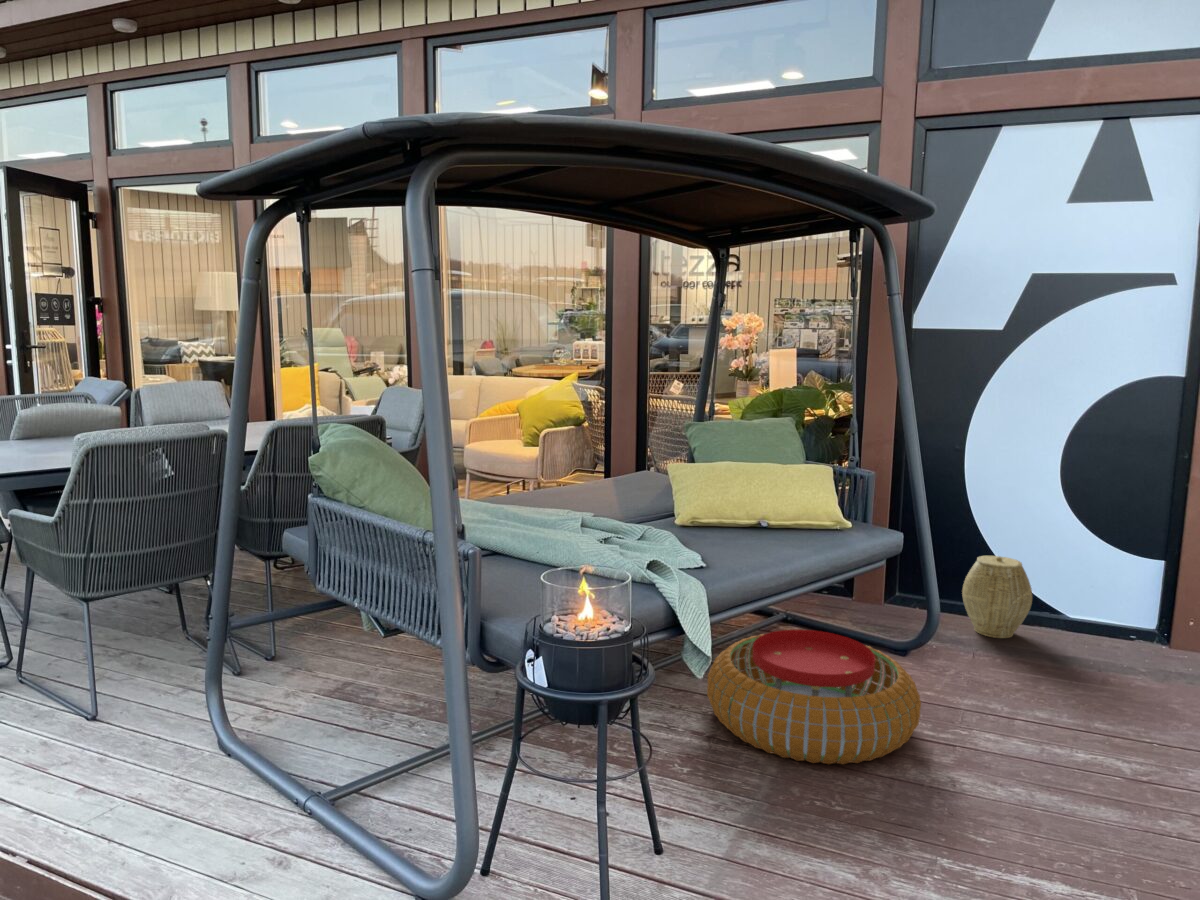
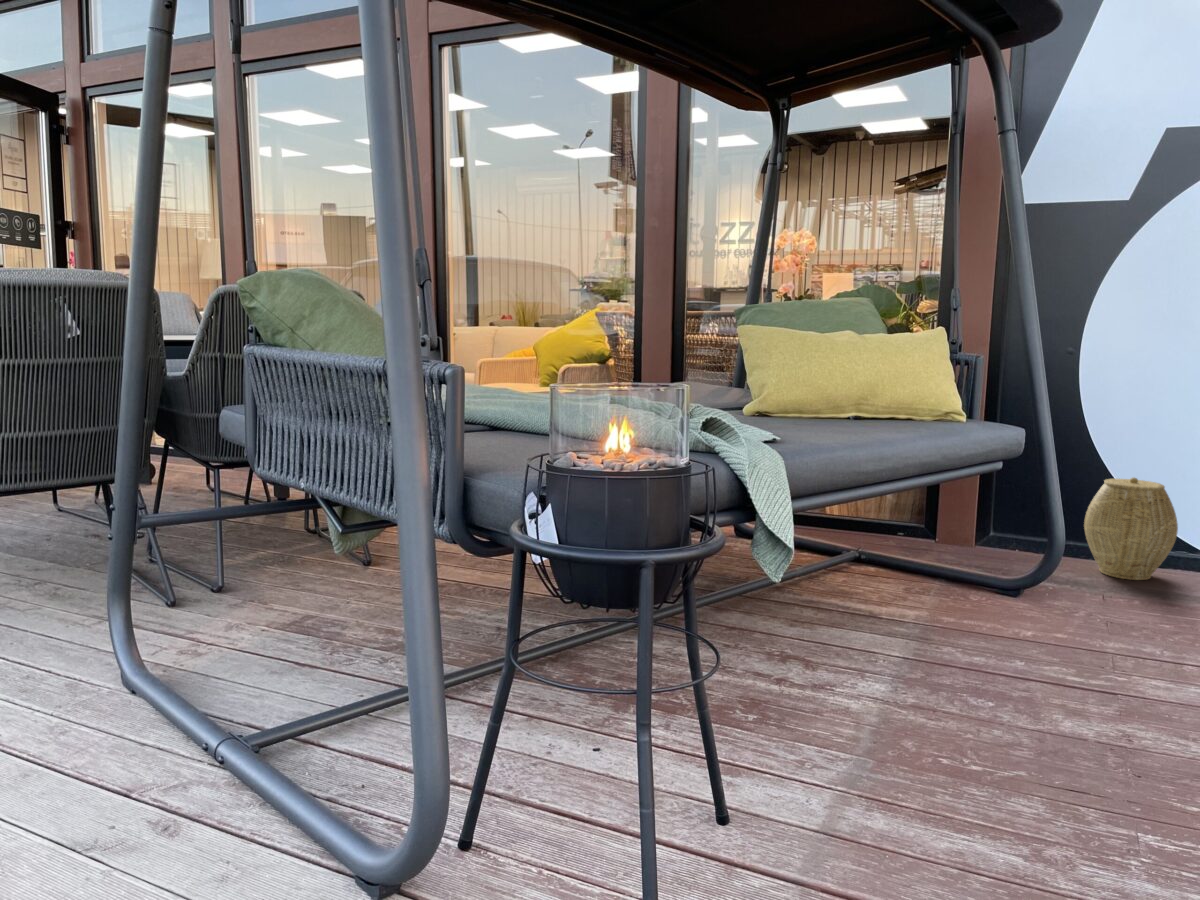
pouf: present [707,630,921,764] -> none [773,548,1071,714]

